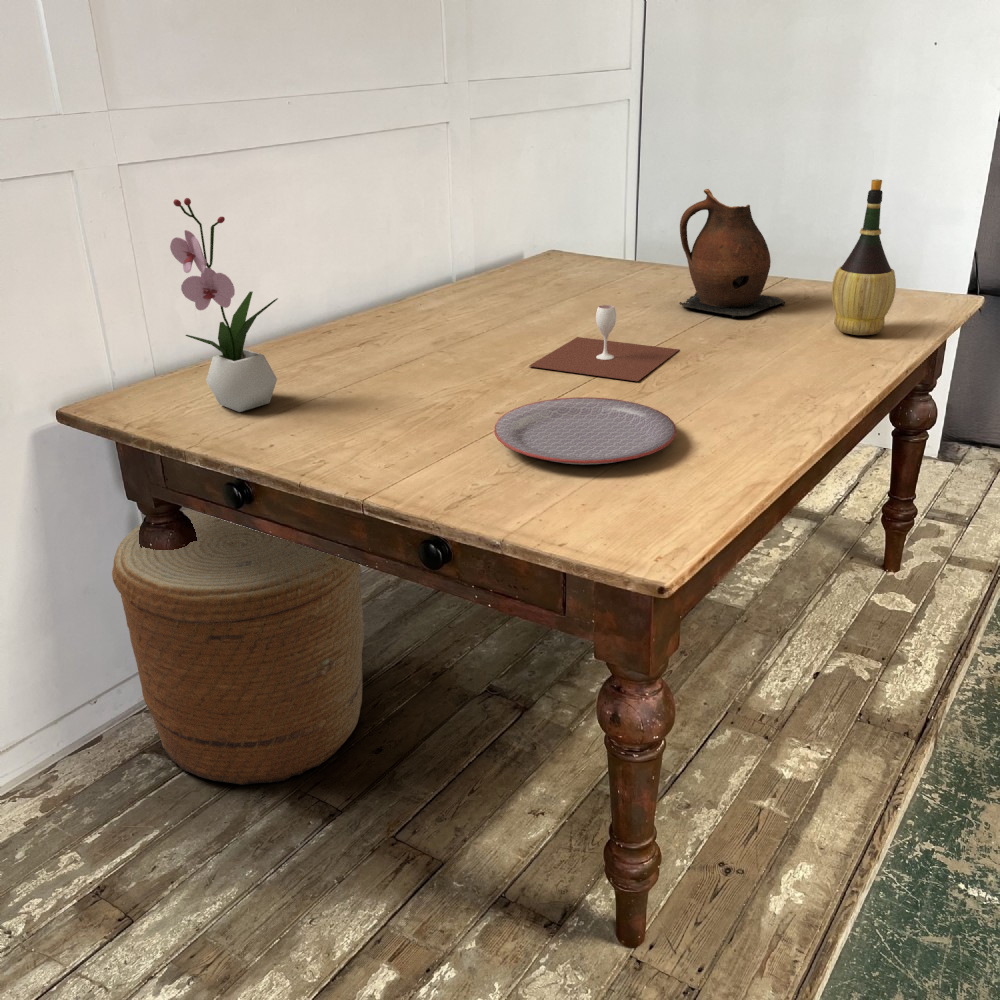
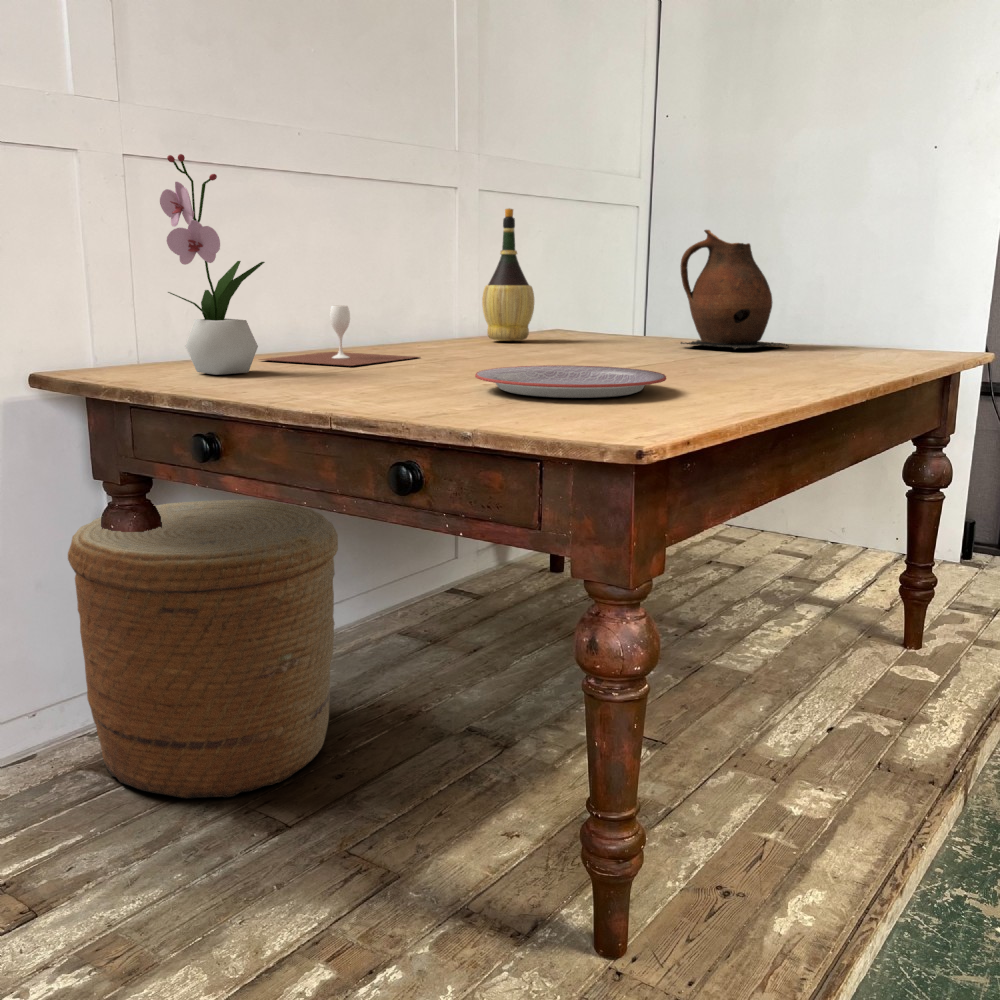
wine bottle: present [832,179,896,335] -> present [482,208,534,341]
wine glass: present [529,305,679,381] -> present [260,305,418,366]

